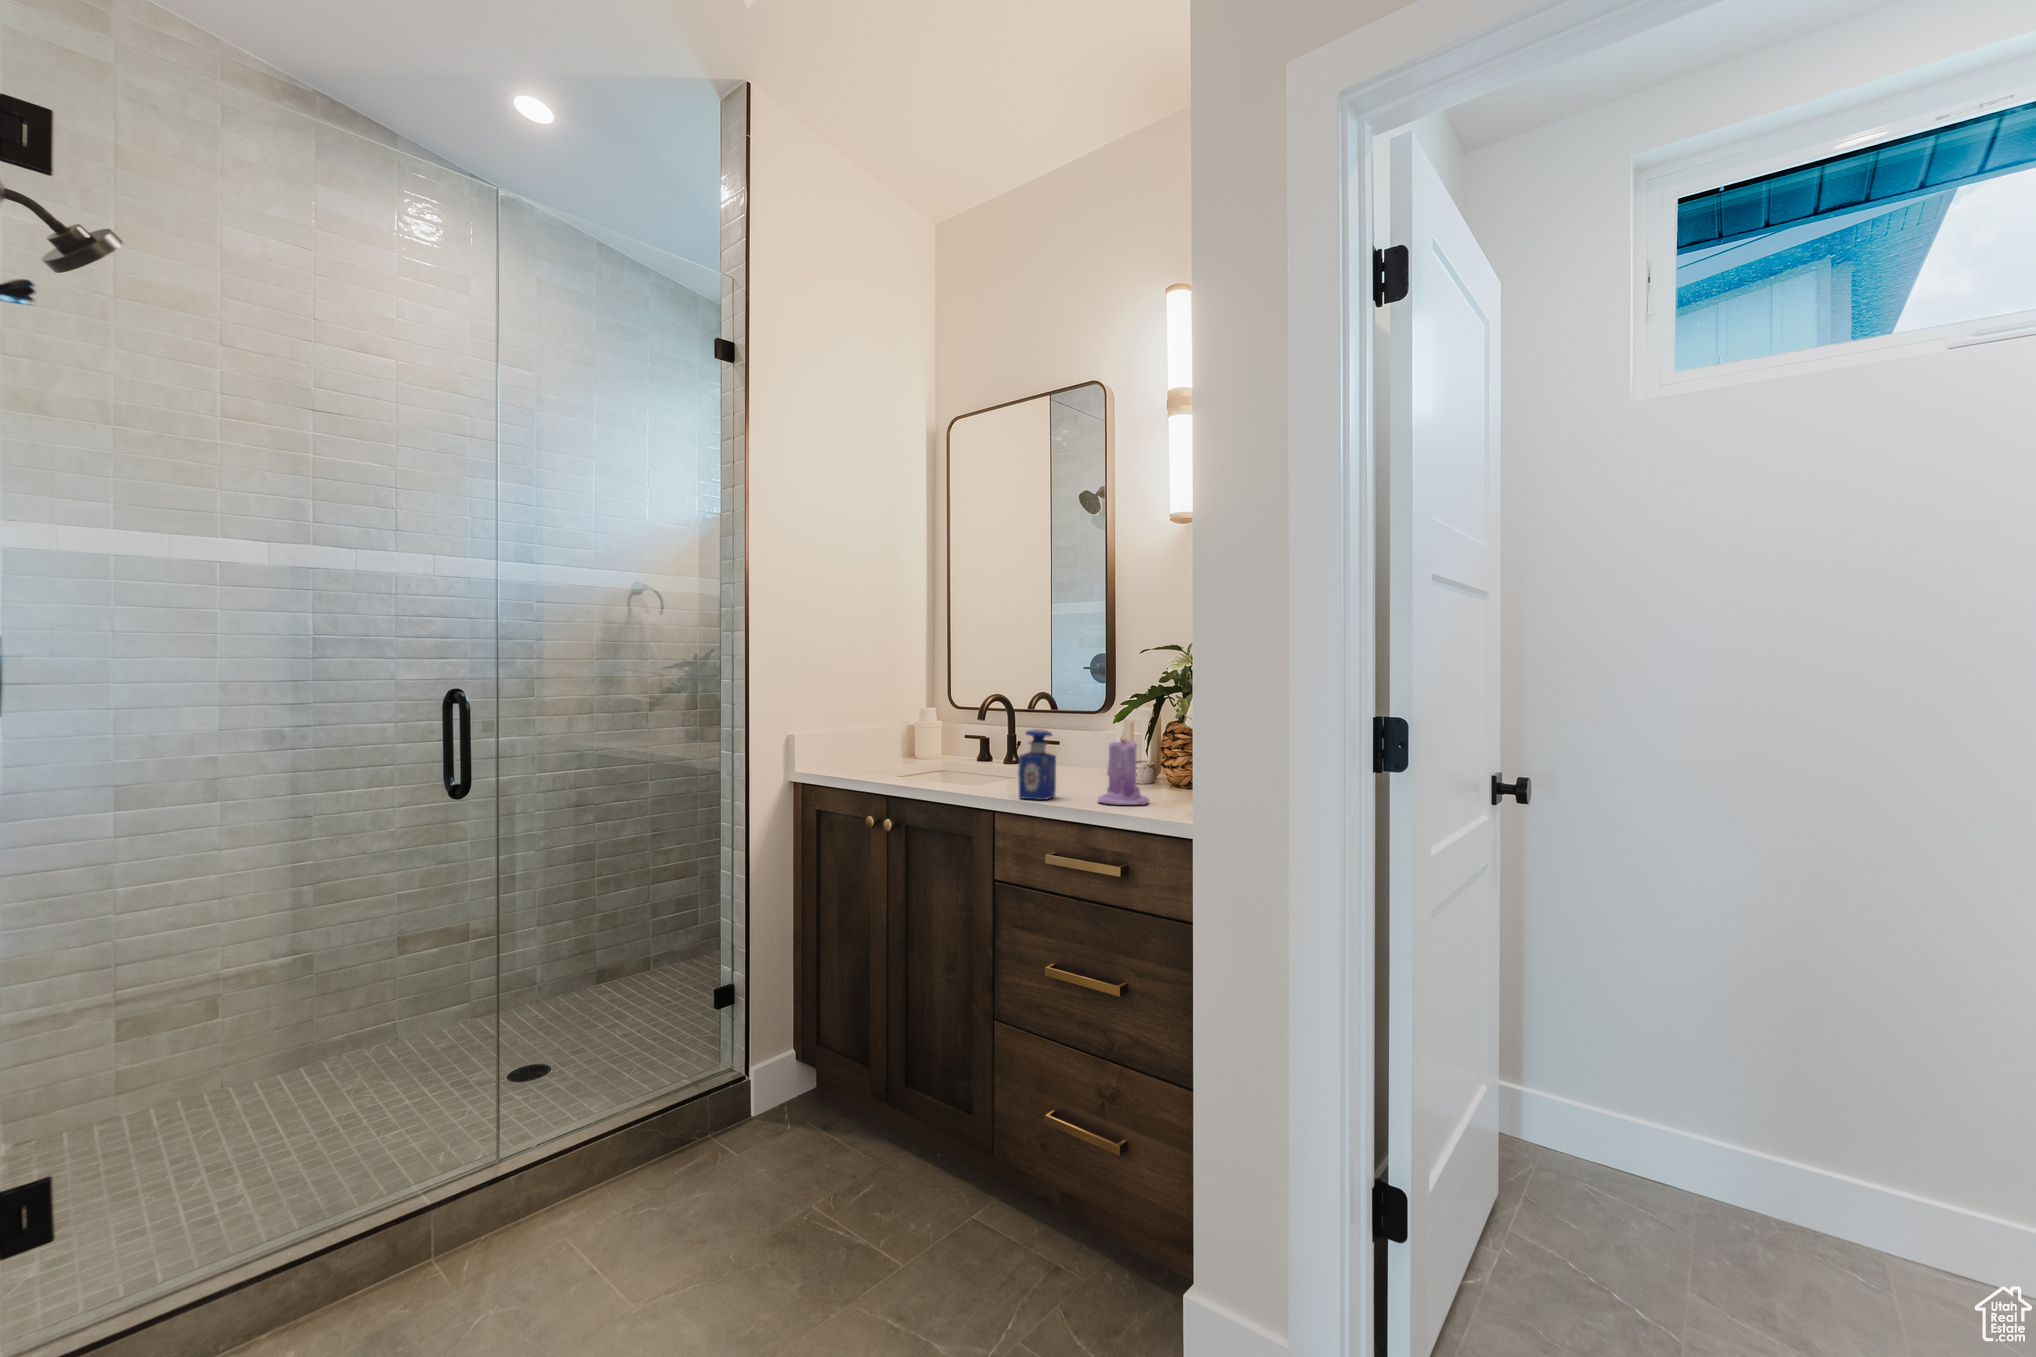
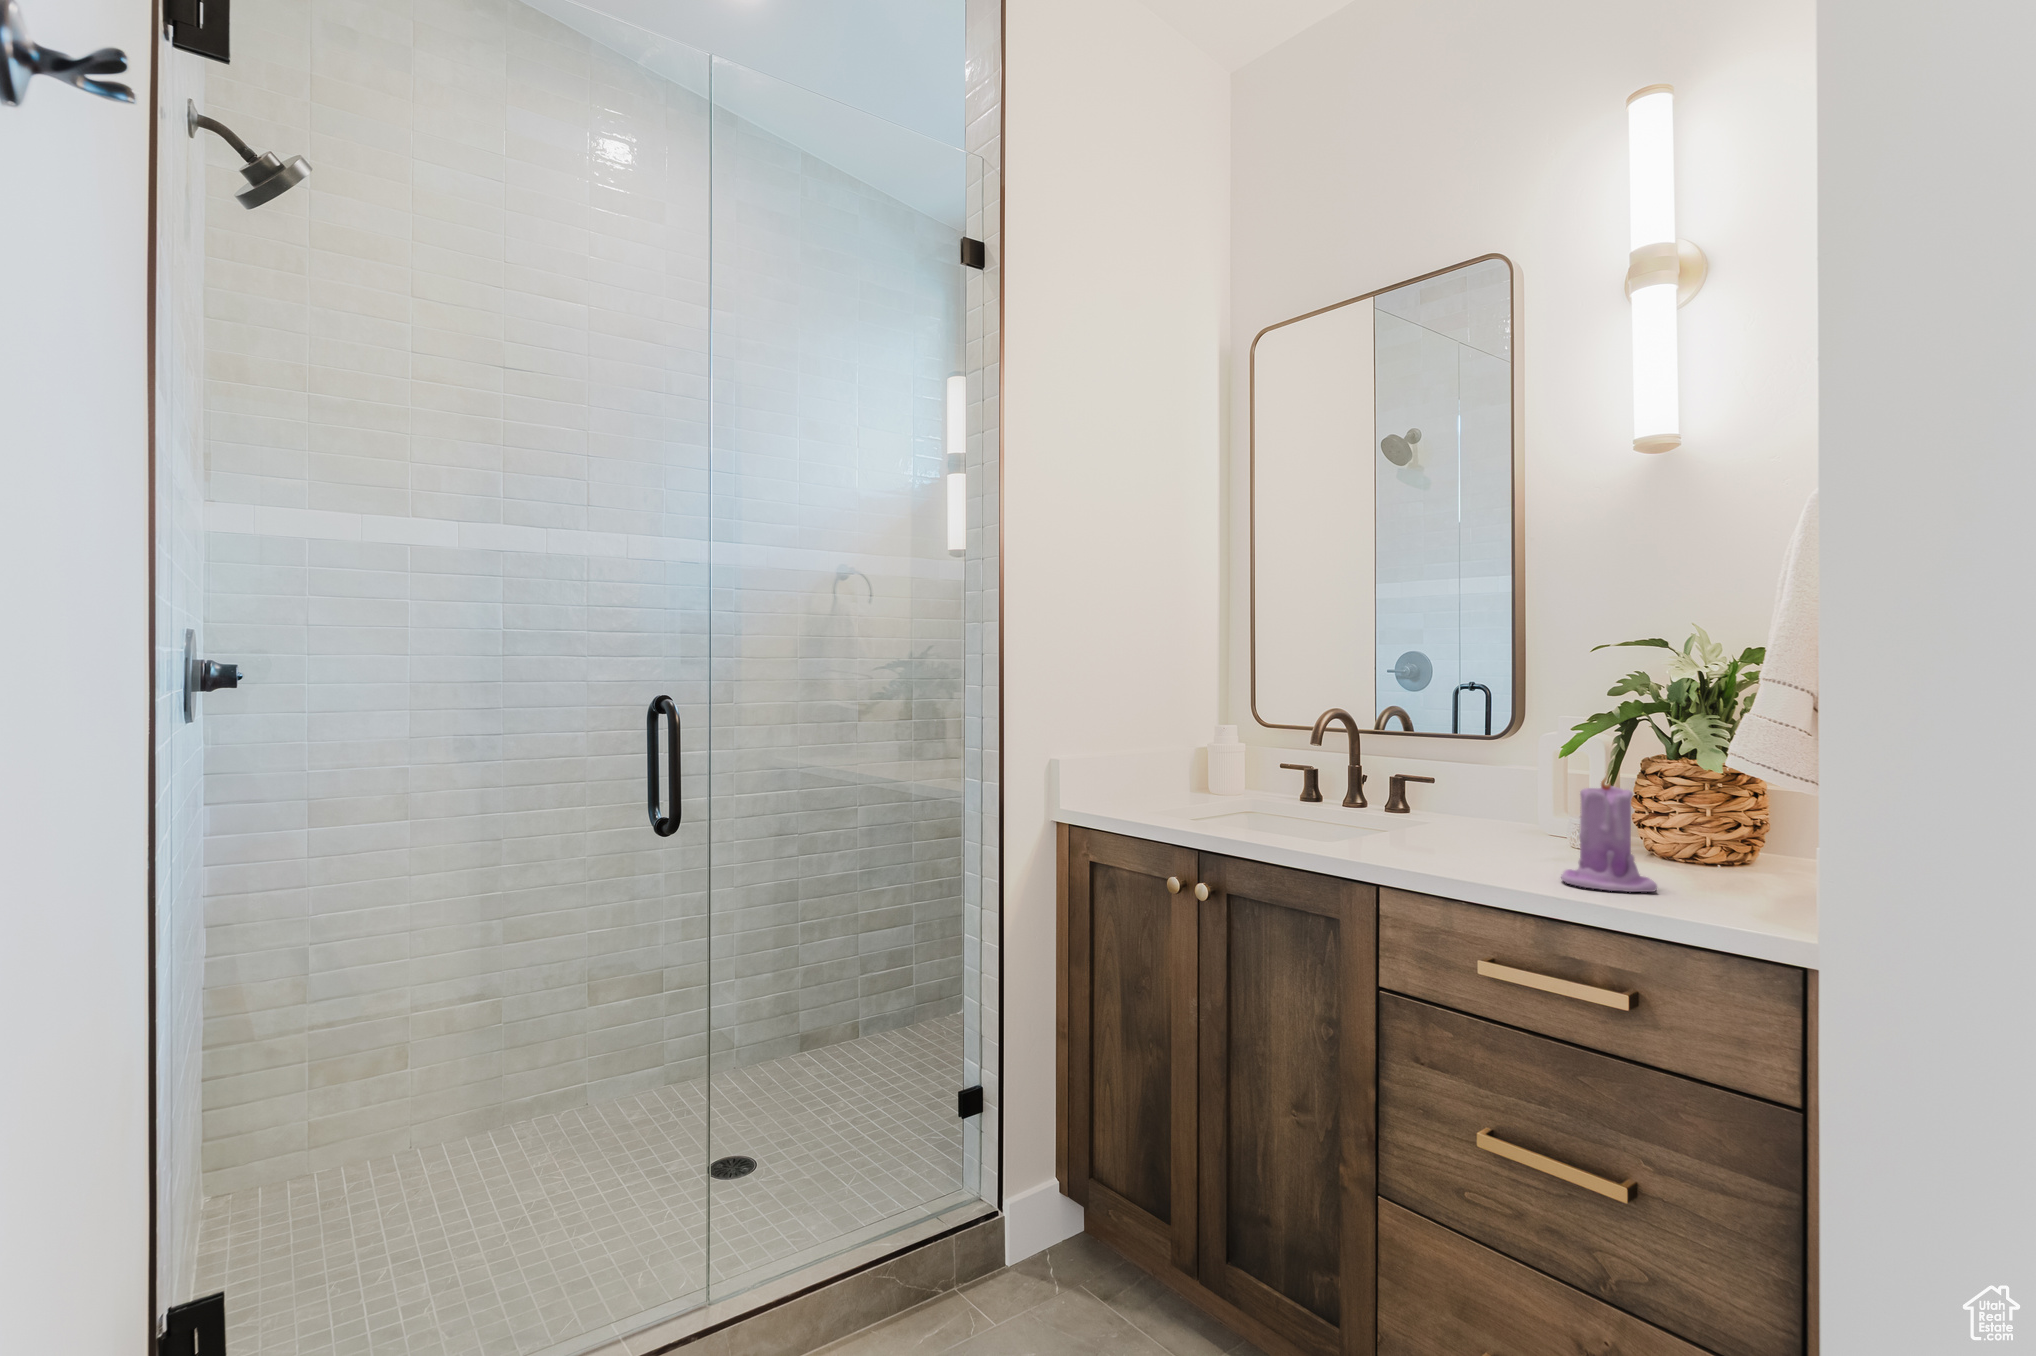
perfume bottle: present [1018,729,1056,800] -> none [1421,764,1482,874]

